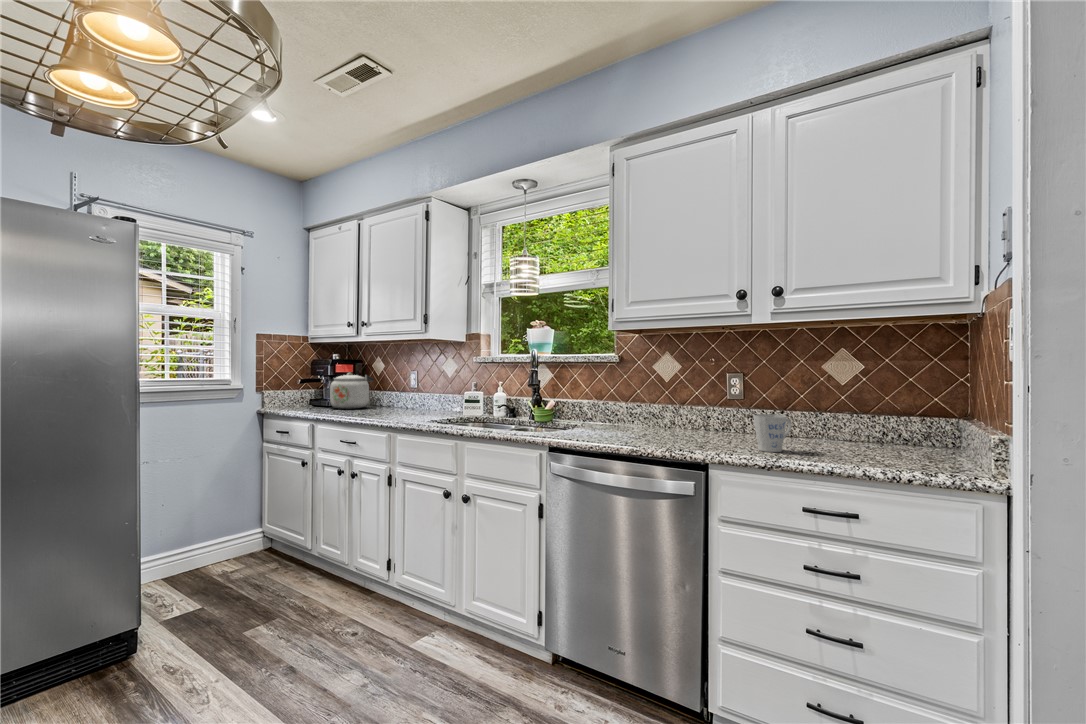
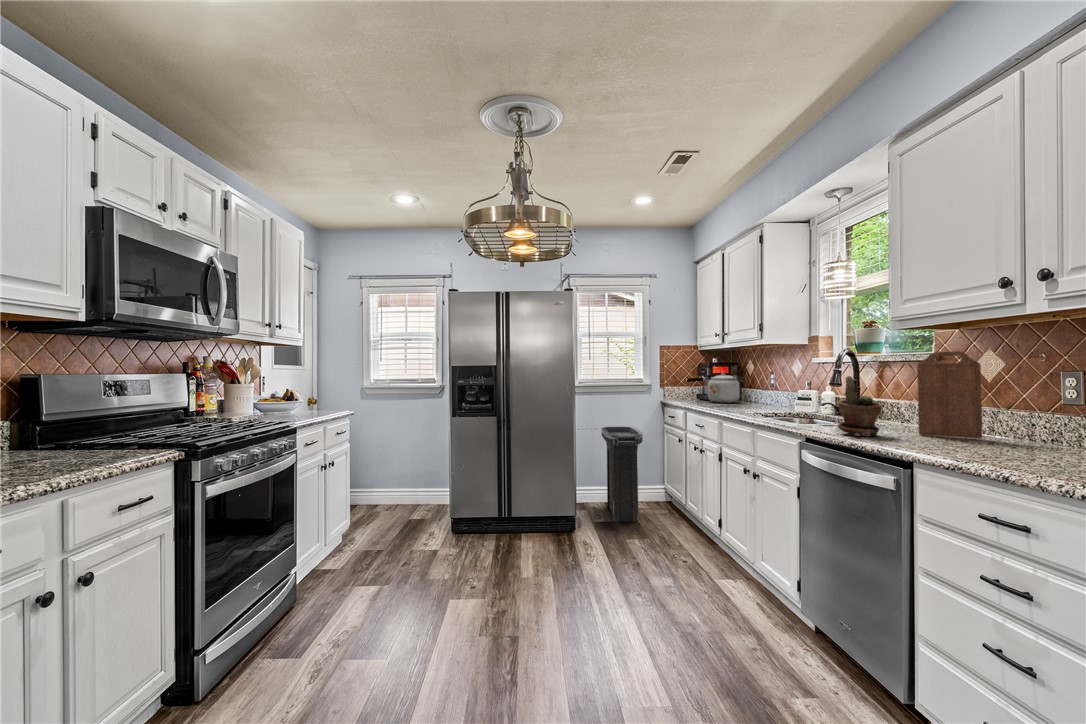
cutting board: none [638,354,681,433] -> present [917,351,982,439]
potted plant: none [590,377,631,441] -> present [837,376,882,436]
mug: present [753,414,791,452] -> none [986,418,1047,460]
trash can: none [163,452,252,606] -> present [602,427,643,522]

